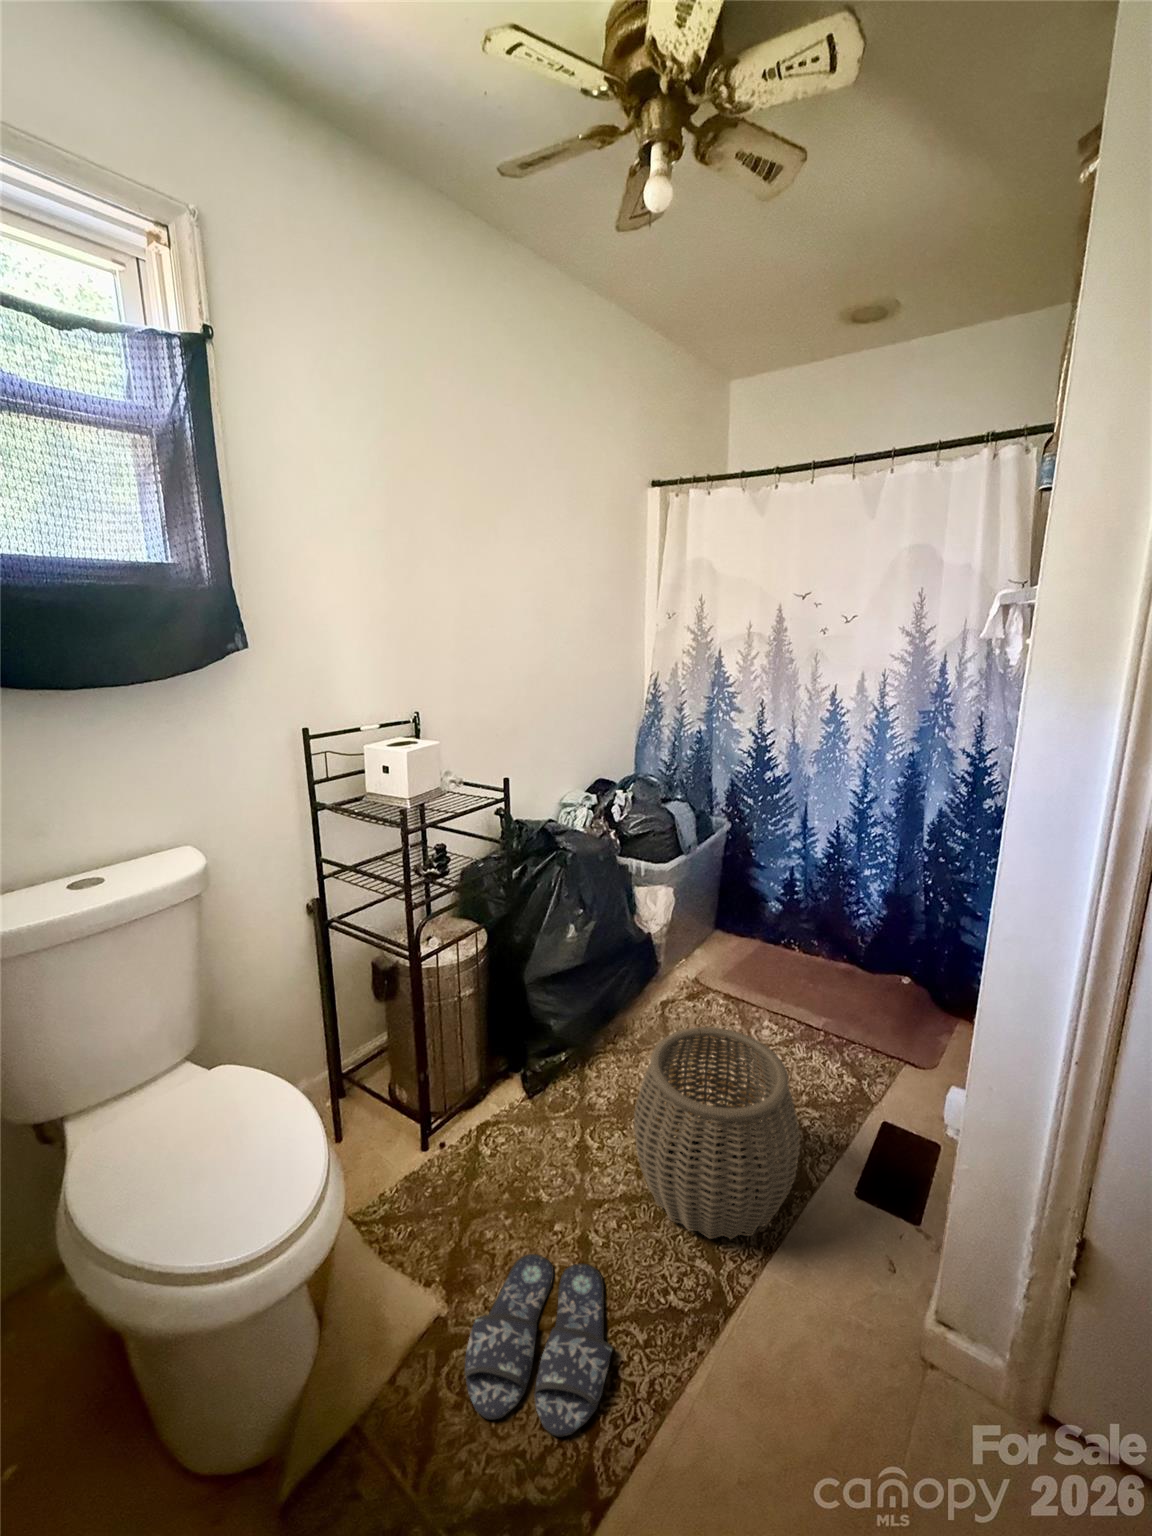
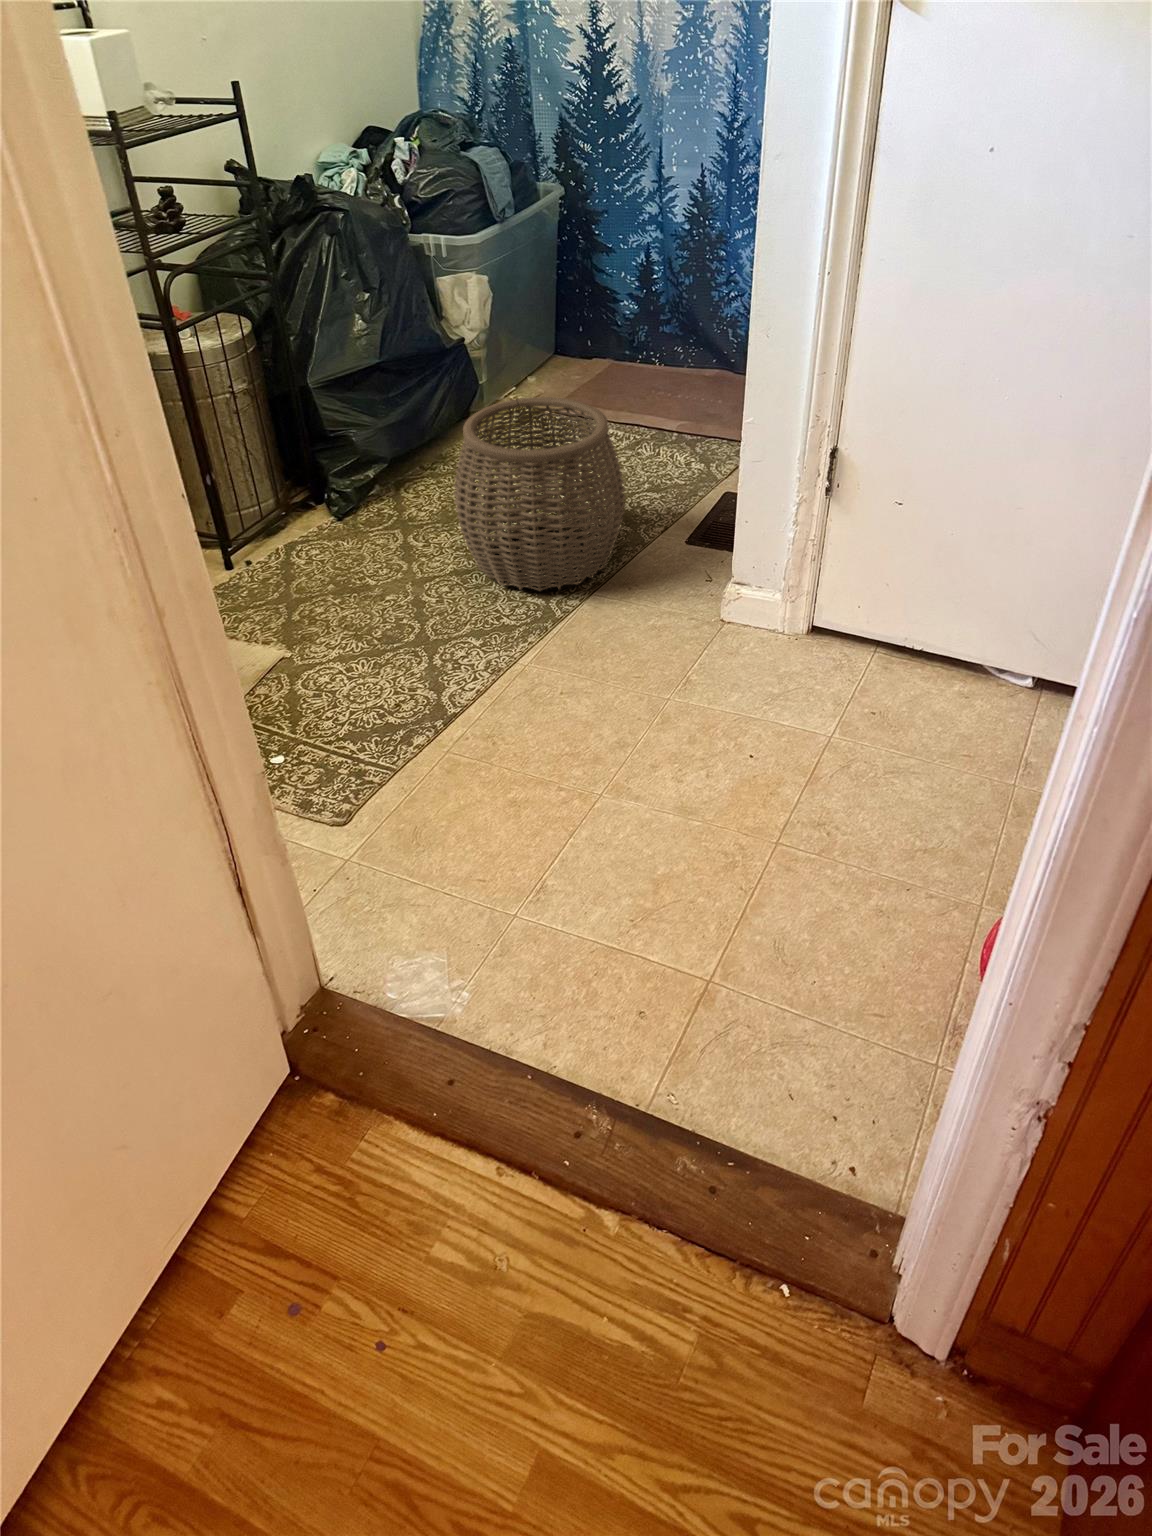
slippers: present [465,1254,613,1436] -> none [314,623,450,712]

